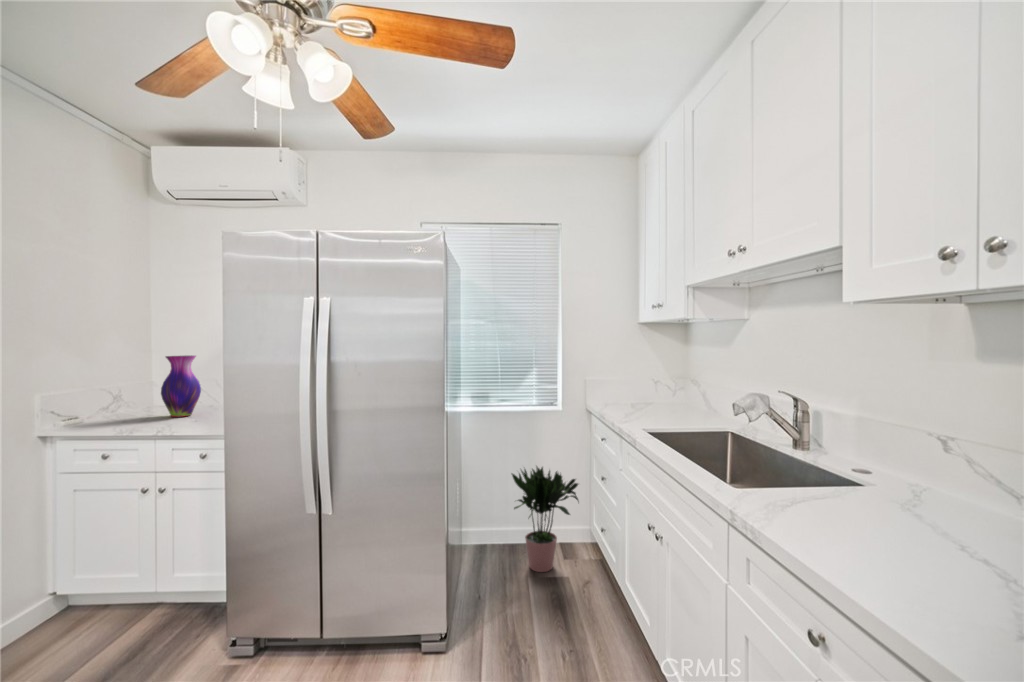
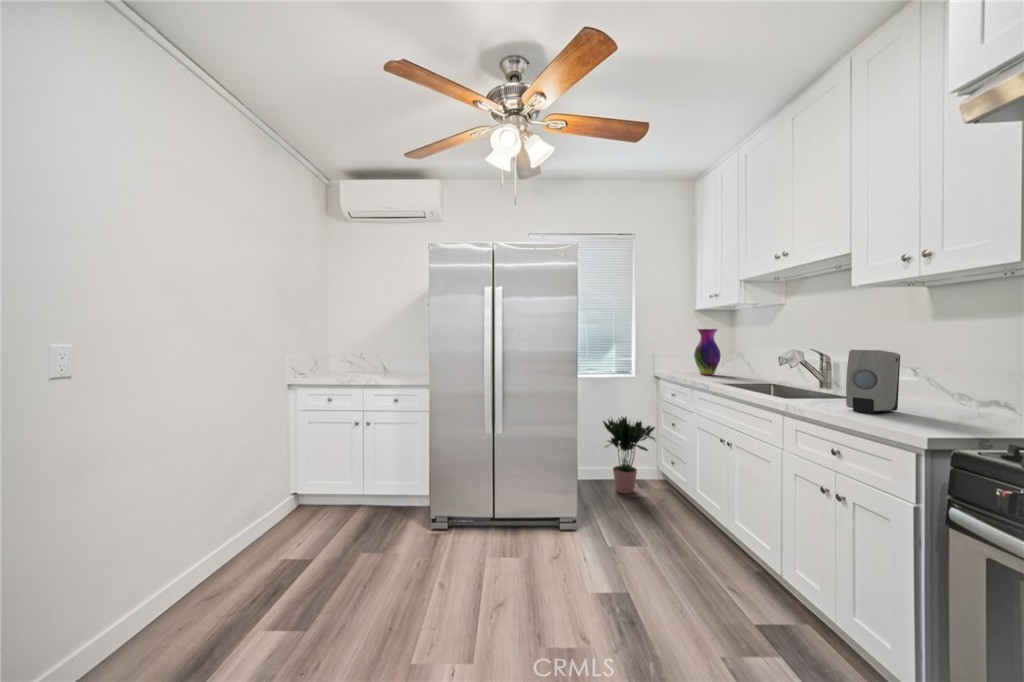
vase: present [161,356,201,417] -> present [694,329,721,375]
soap dispenser: none [836,423,934,555] -> present [846,350,900,413]

